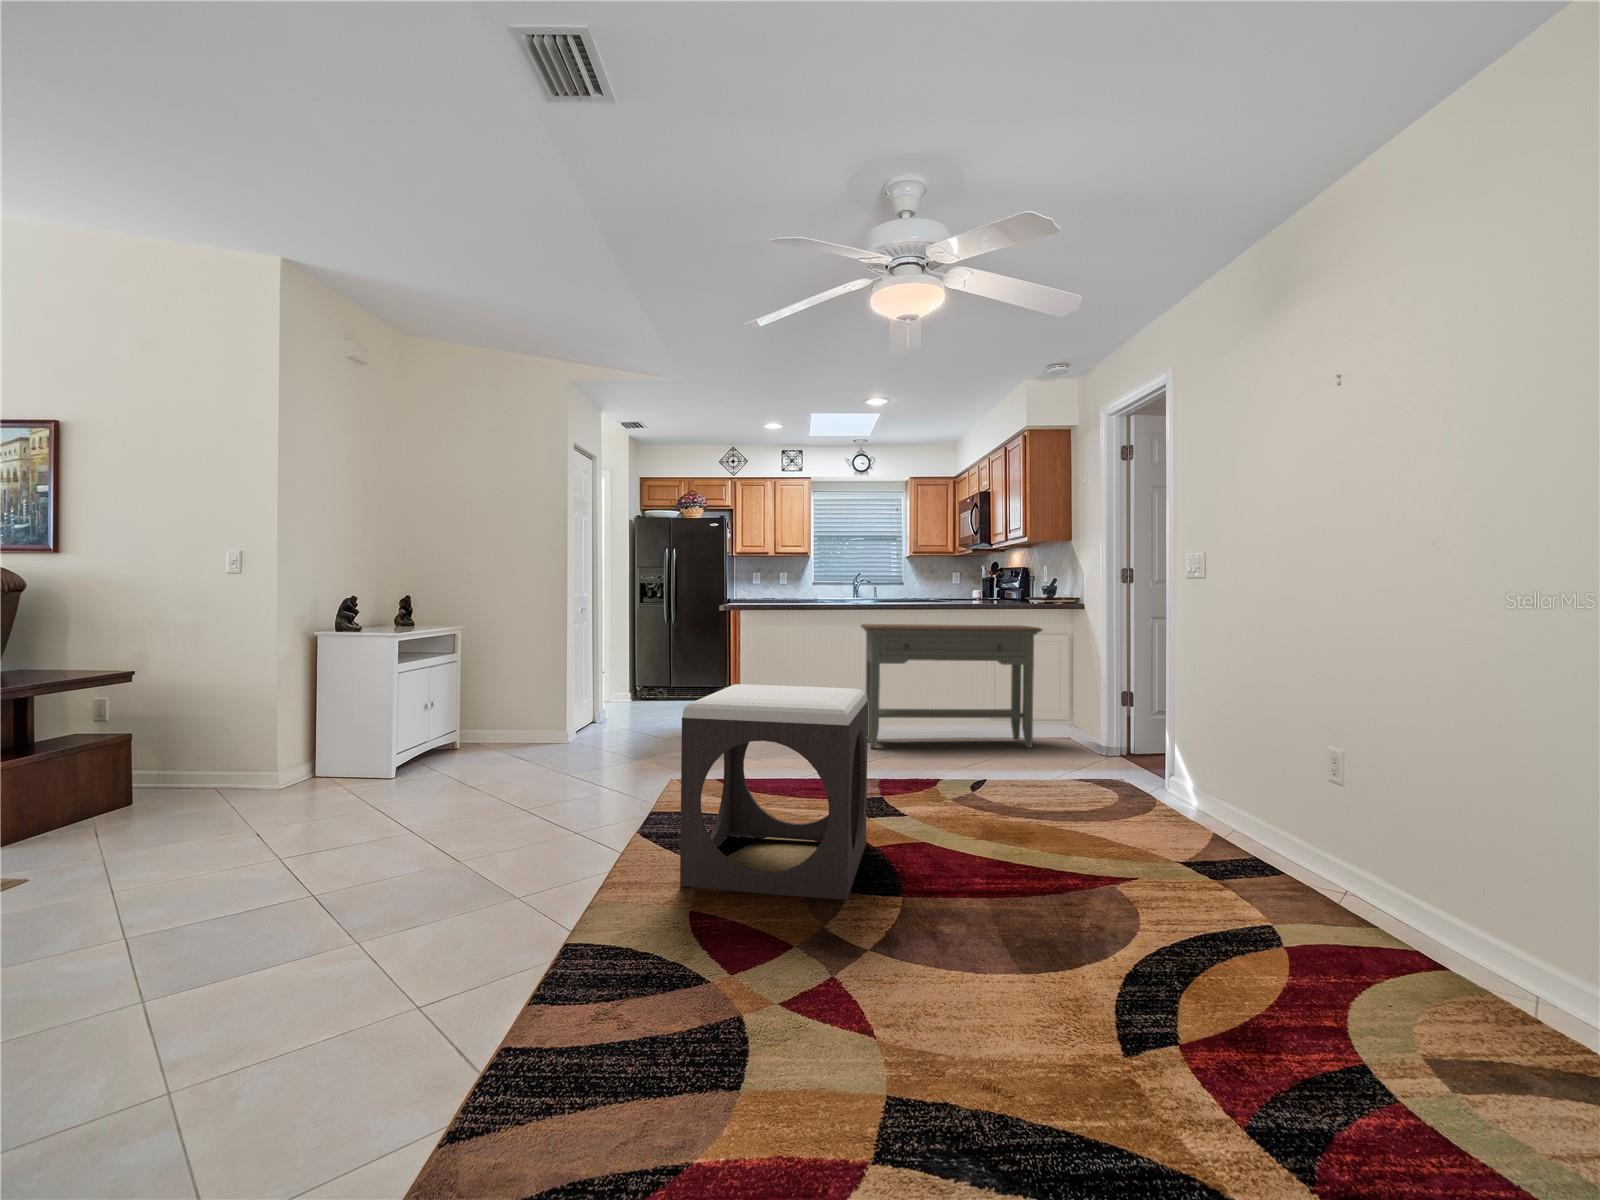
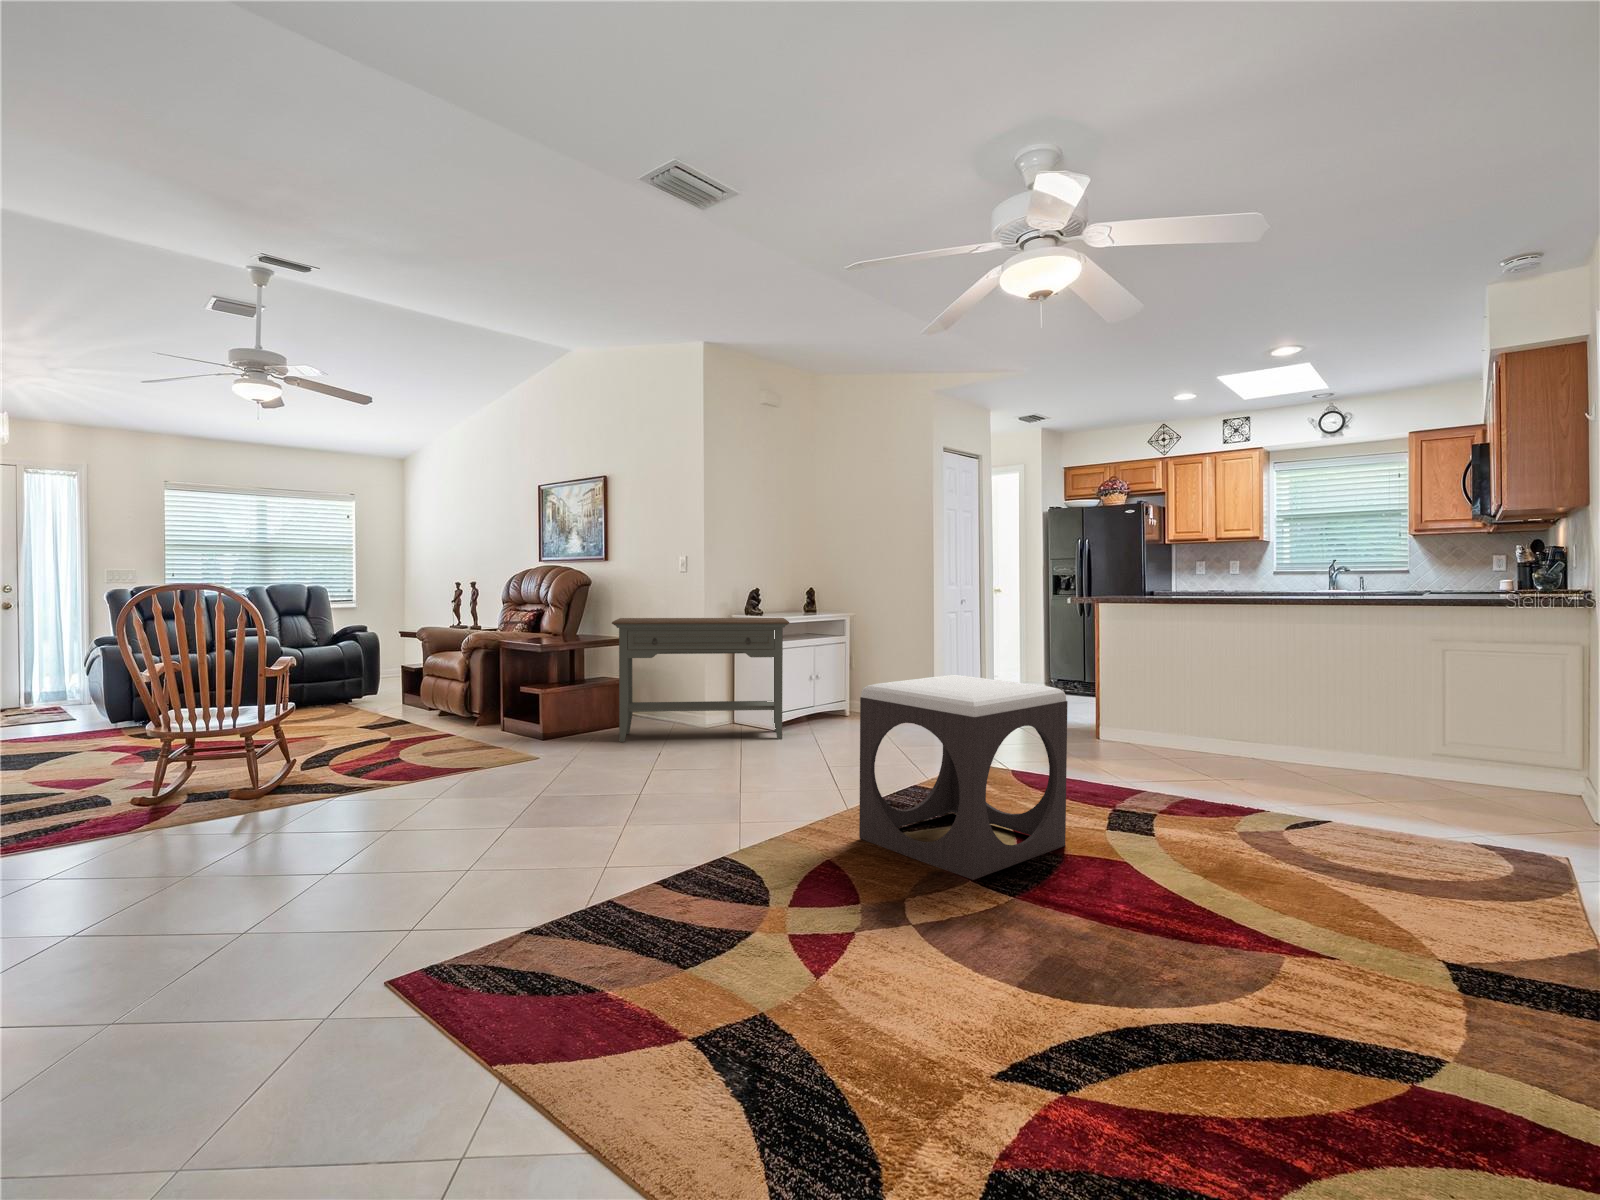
console table: present [861,624,1042,748] -> present [612,618,789,742]

